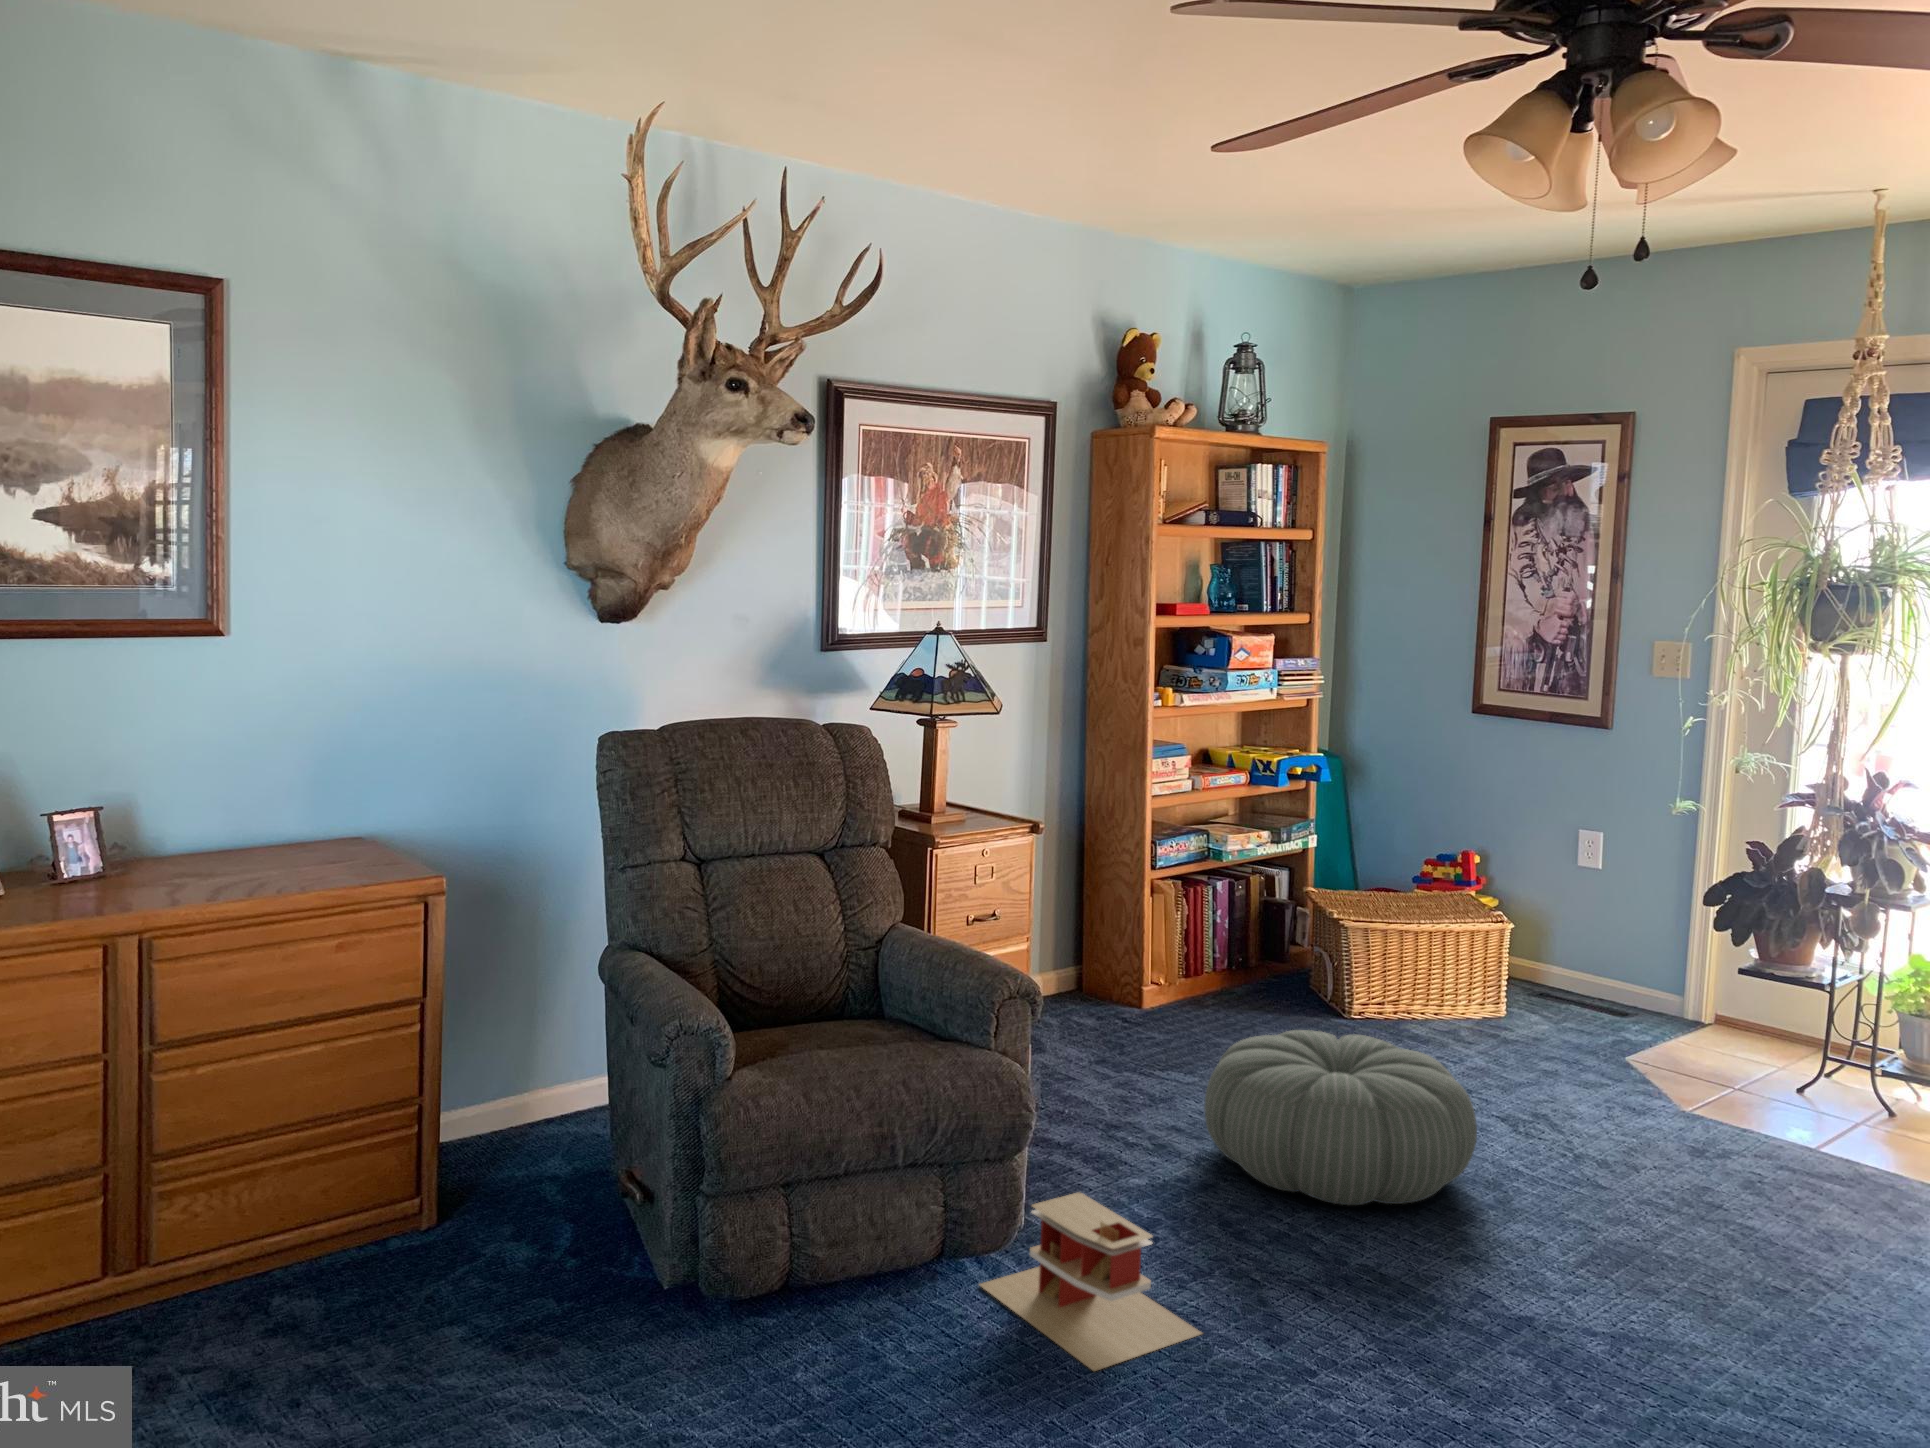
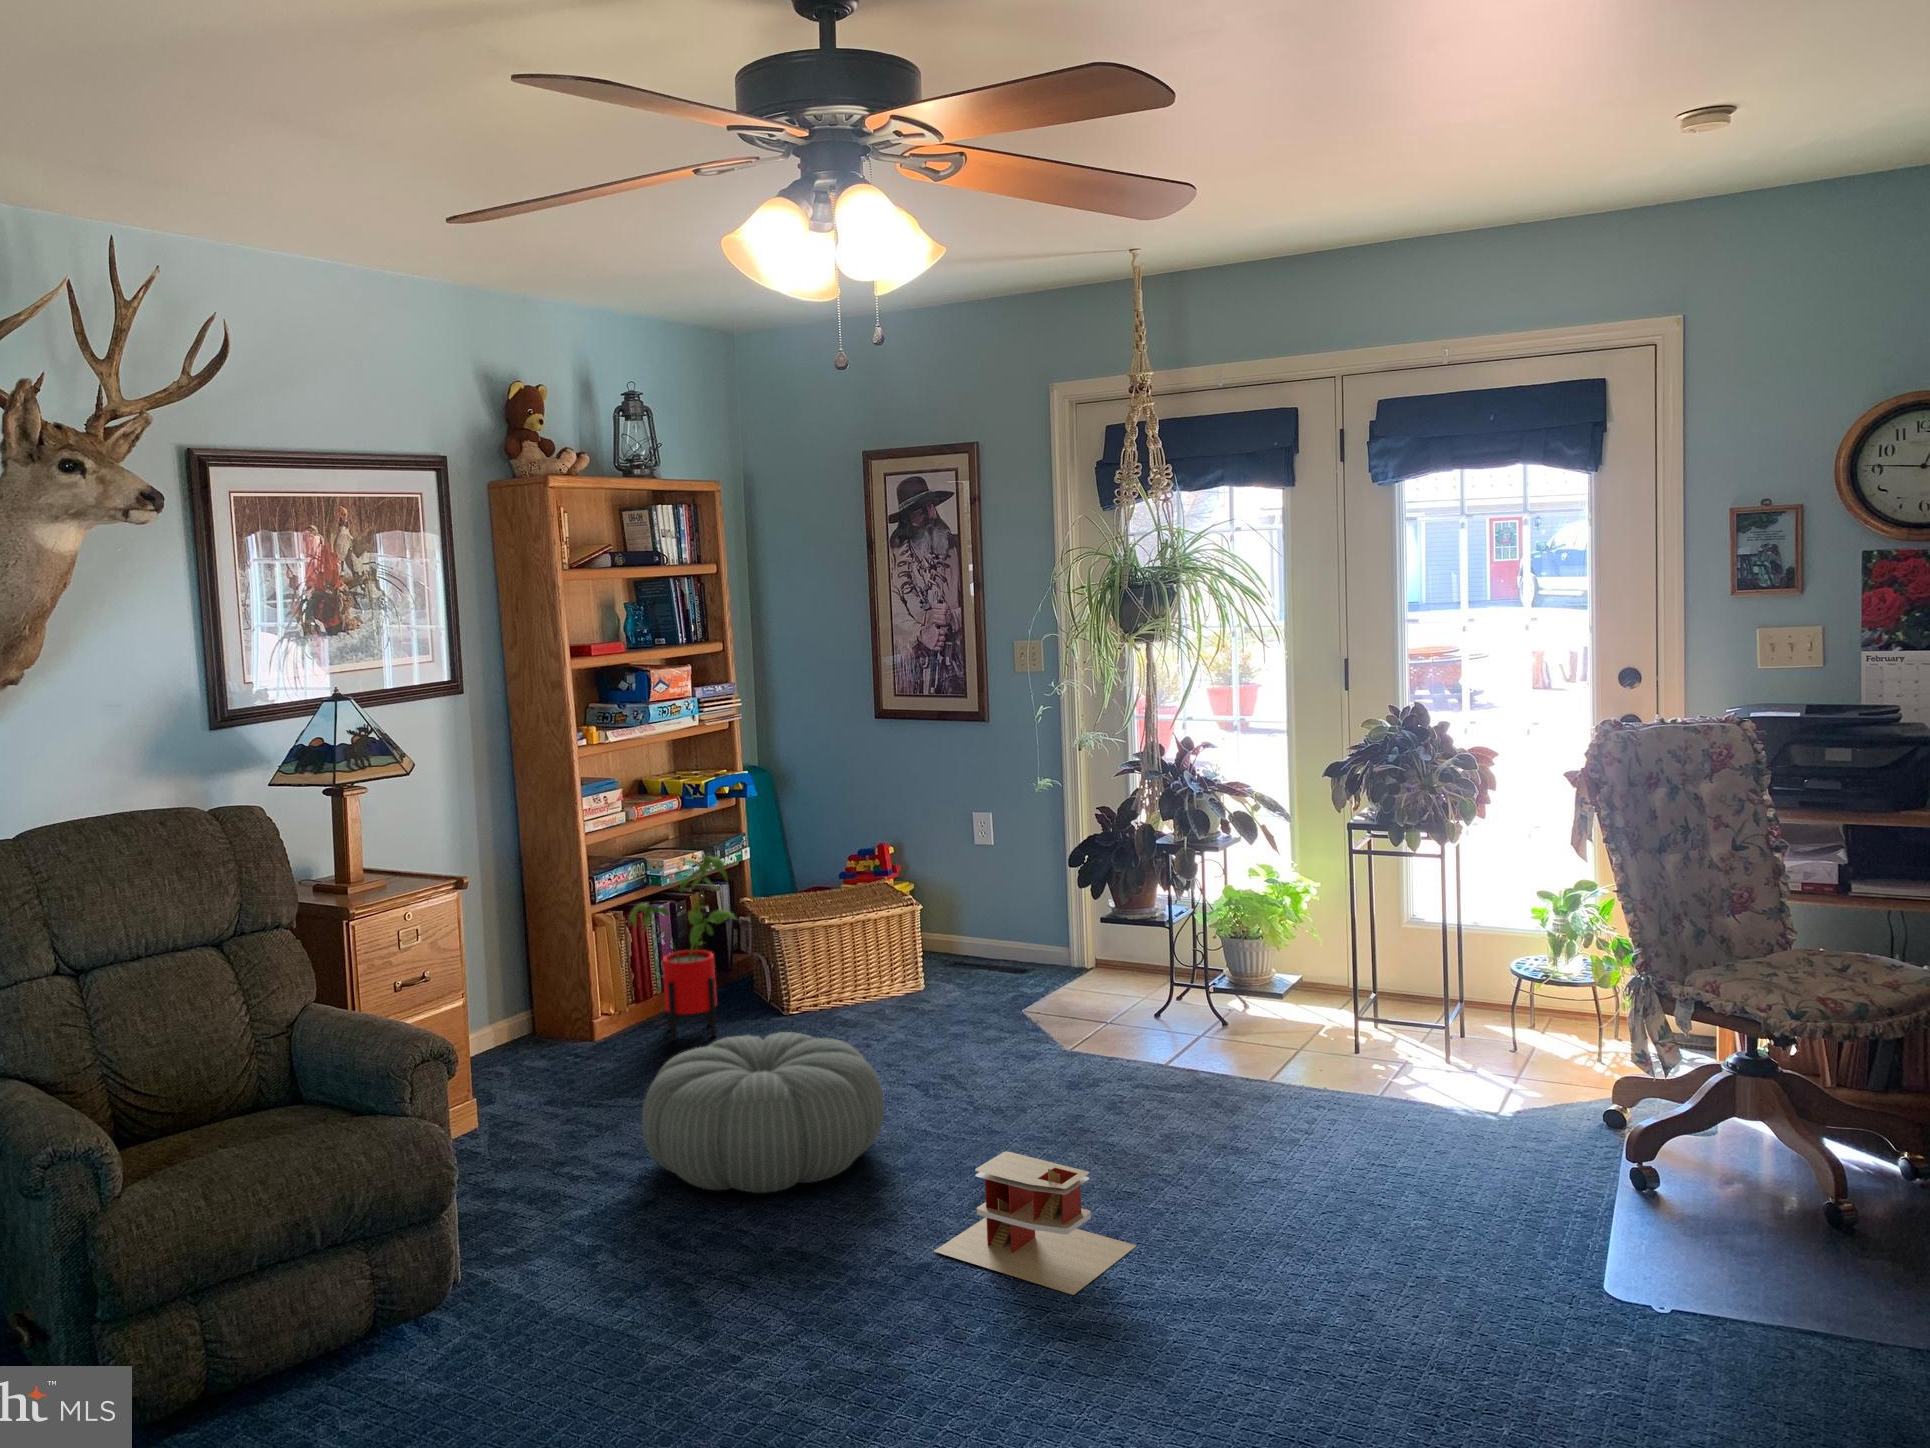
house plant: none [1189,836,1308,1026] -> present [628,856,737,1041]
toy house: present [980,1193,1202,1371] -> present [934,1151,1136,1295]

